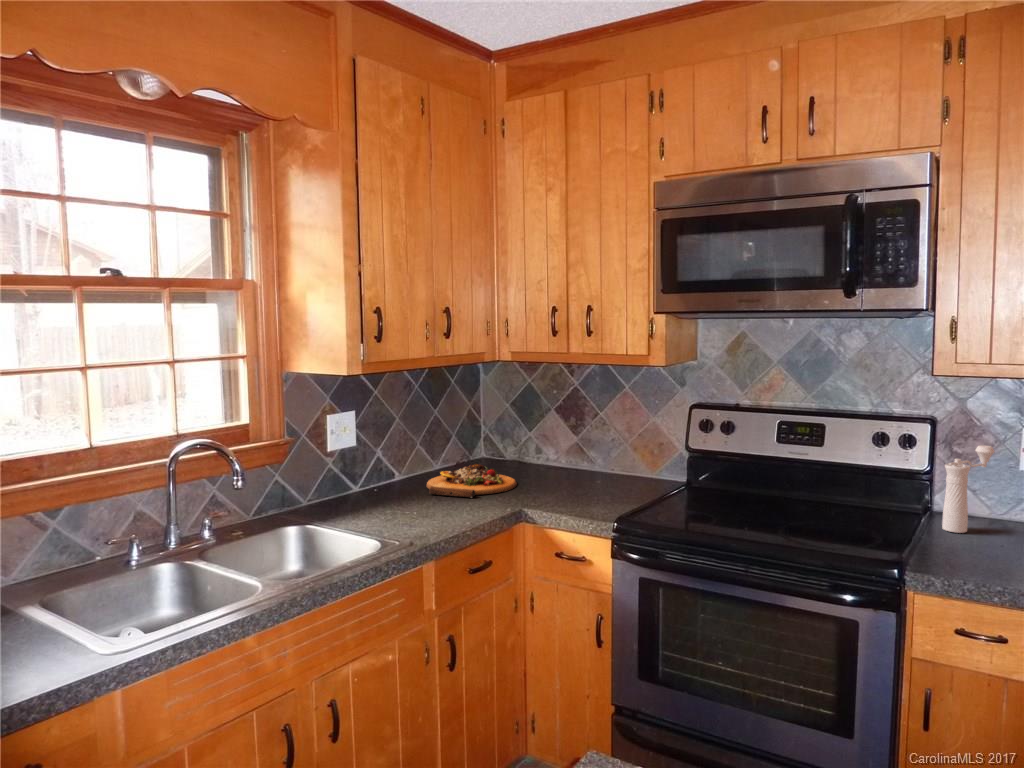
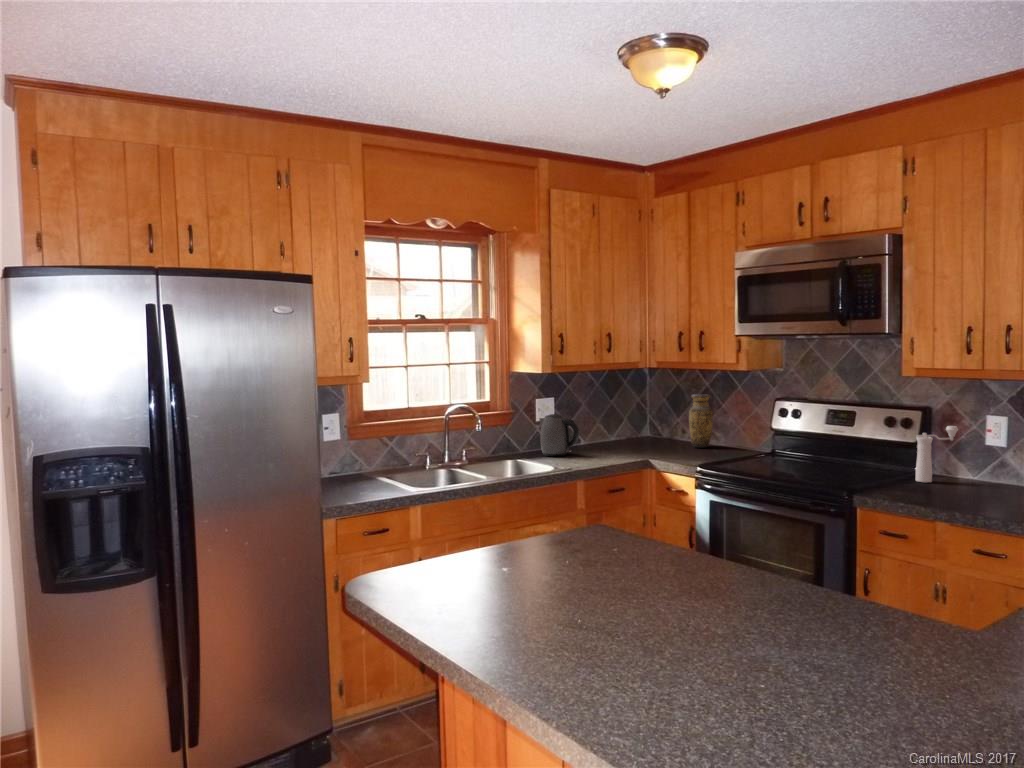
vase: none [557,399,592,478] -> present [689,394,713,448]
kettle: none [338,441,408,513] -> present [539,414,580,456]
cutting board: present [427,464,517,497] -> none [597,435,658,453]

